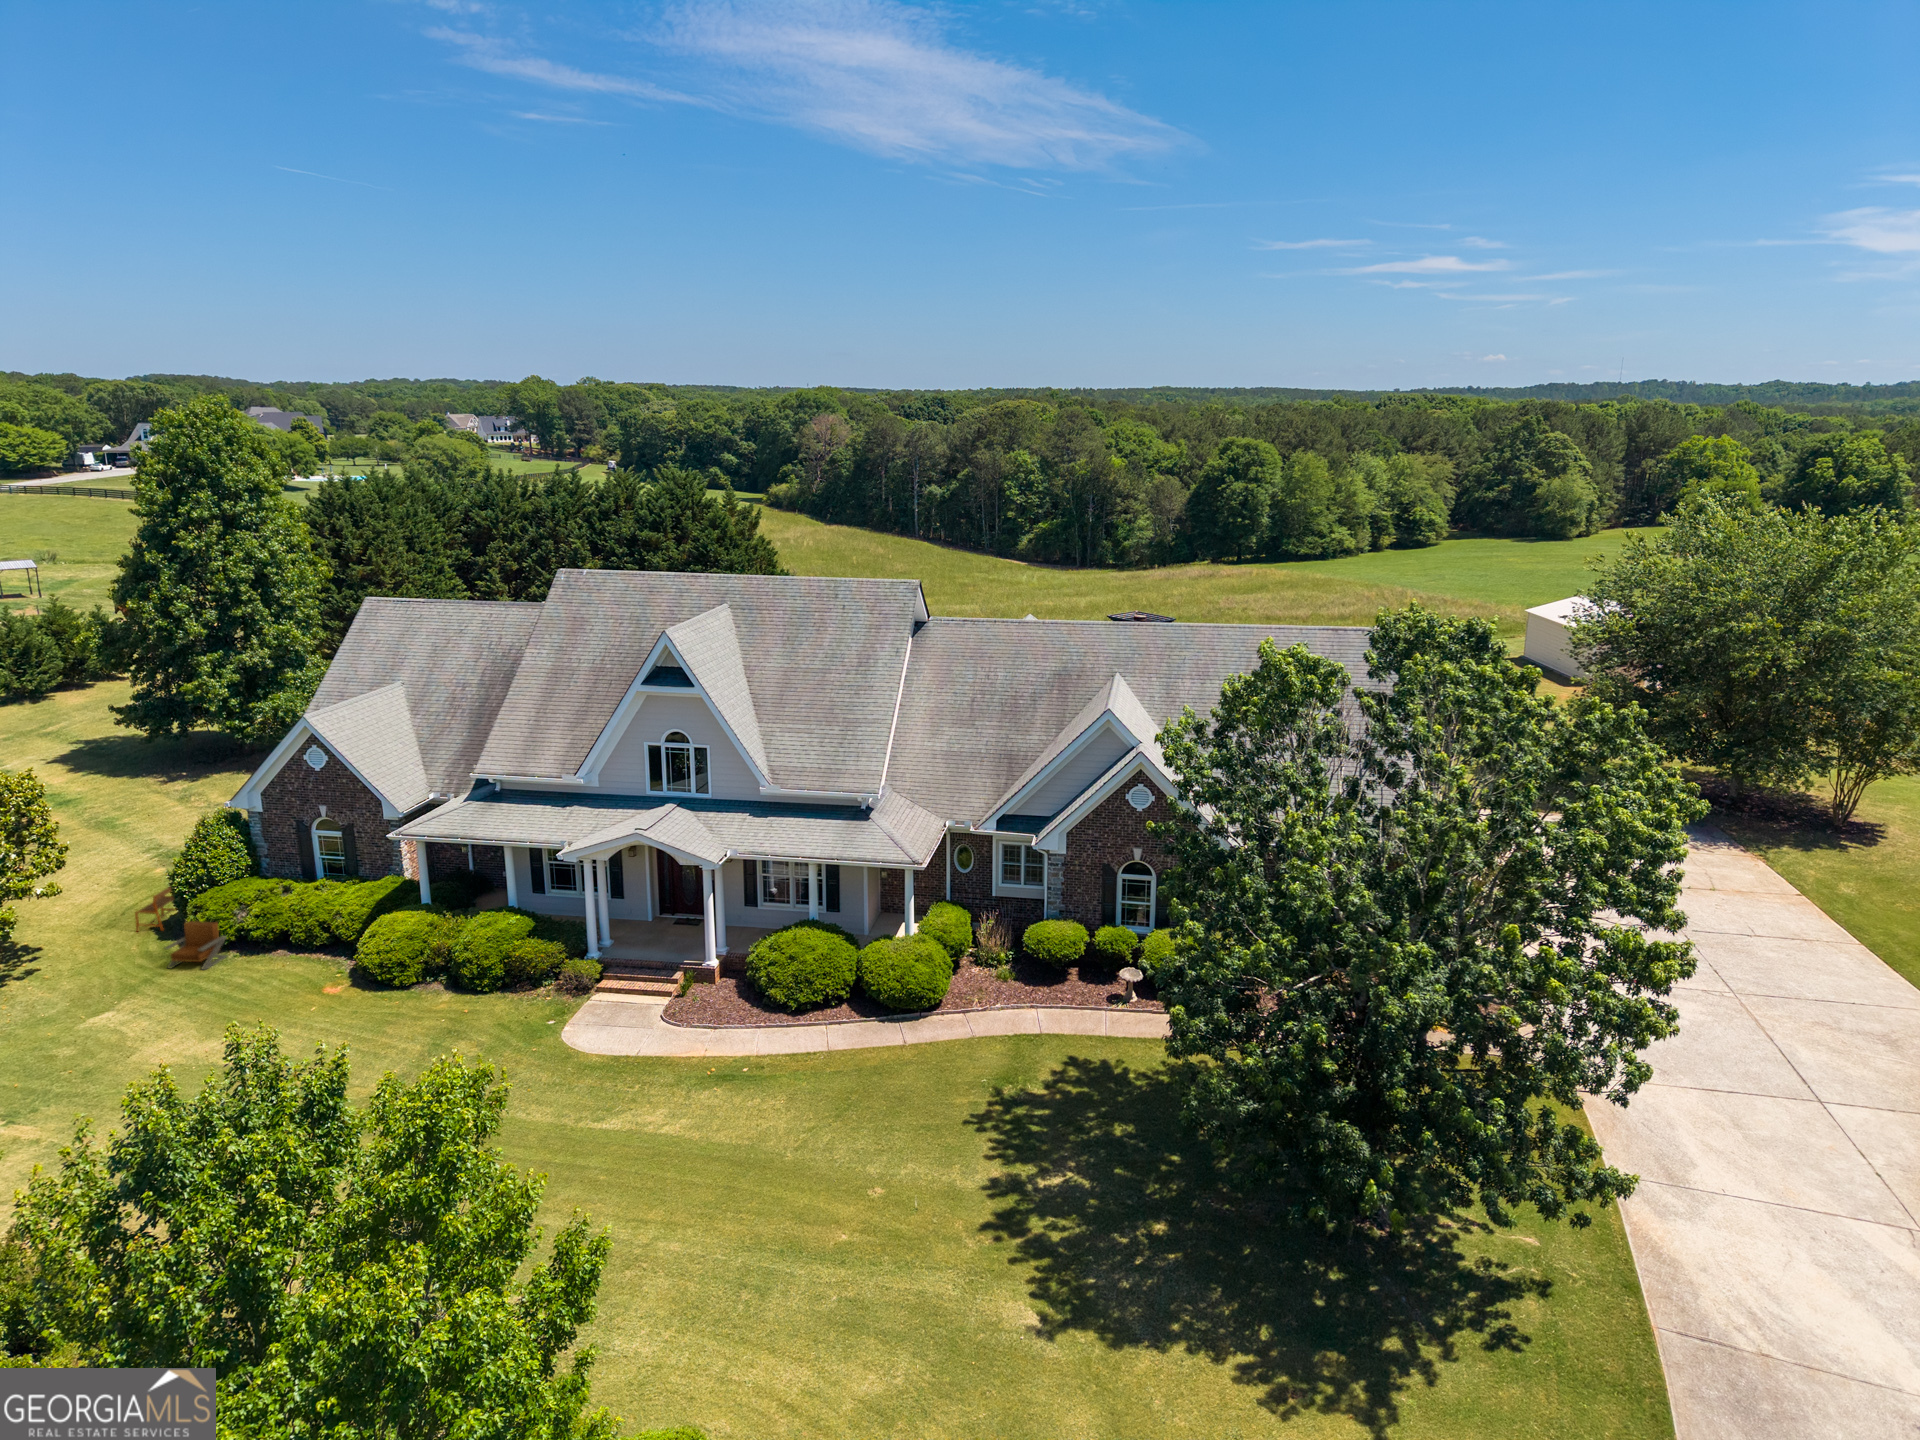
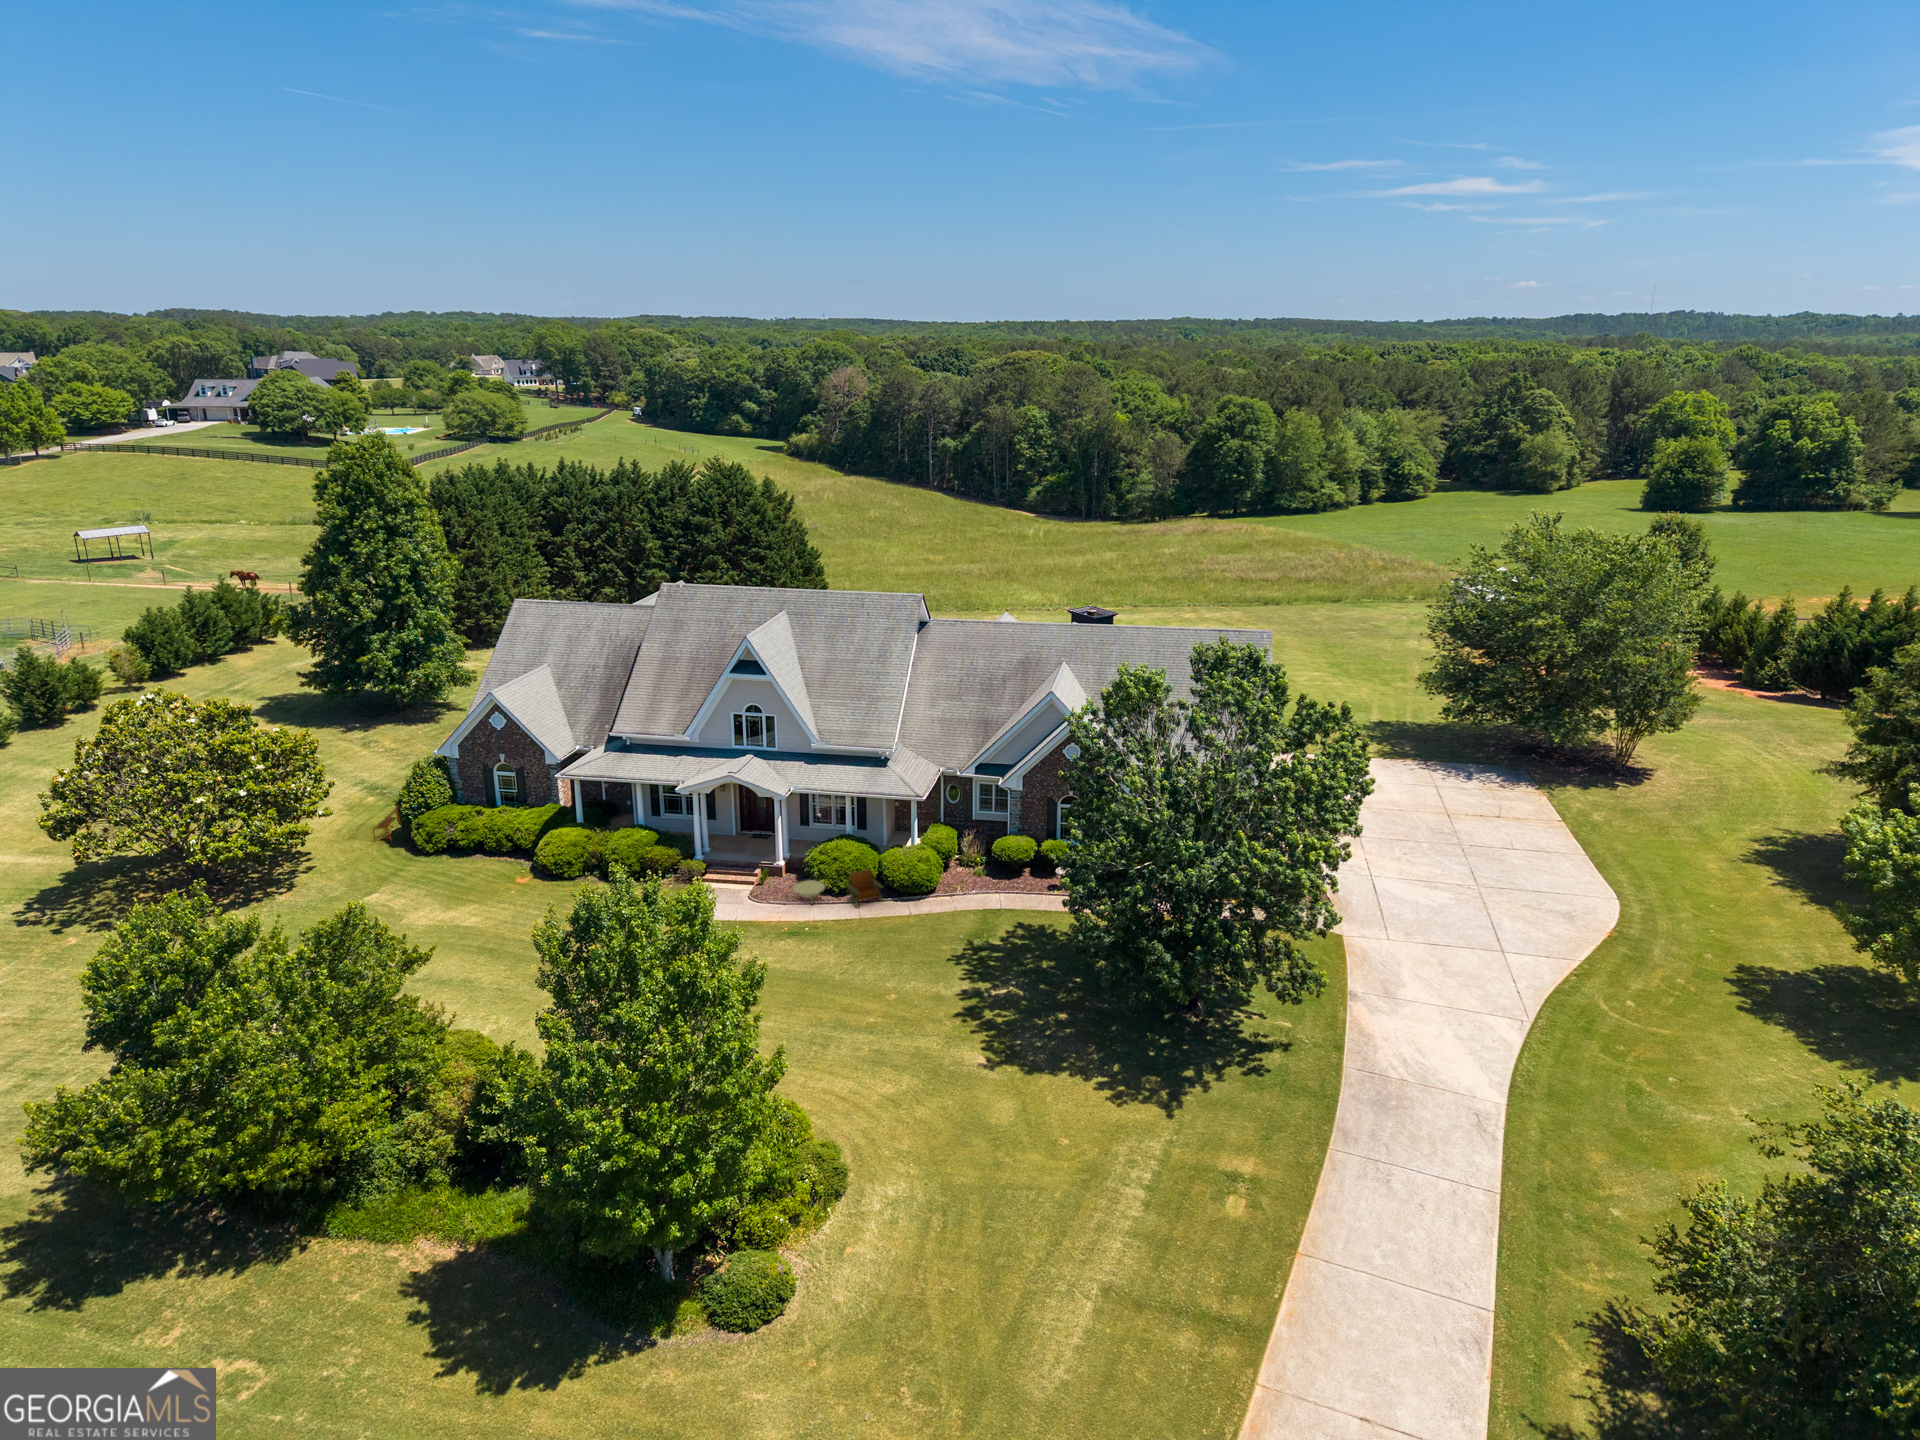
lounge chair: present [165,921,228,970] -> present [846,869,883,908]
round table: none [726,989,775,1028] -> present [793,880,825,905]

